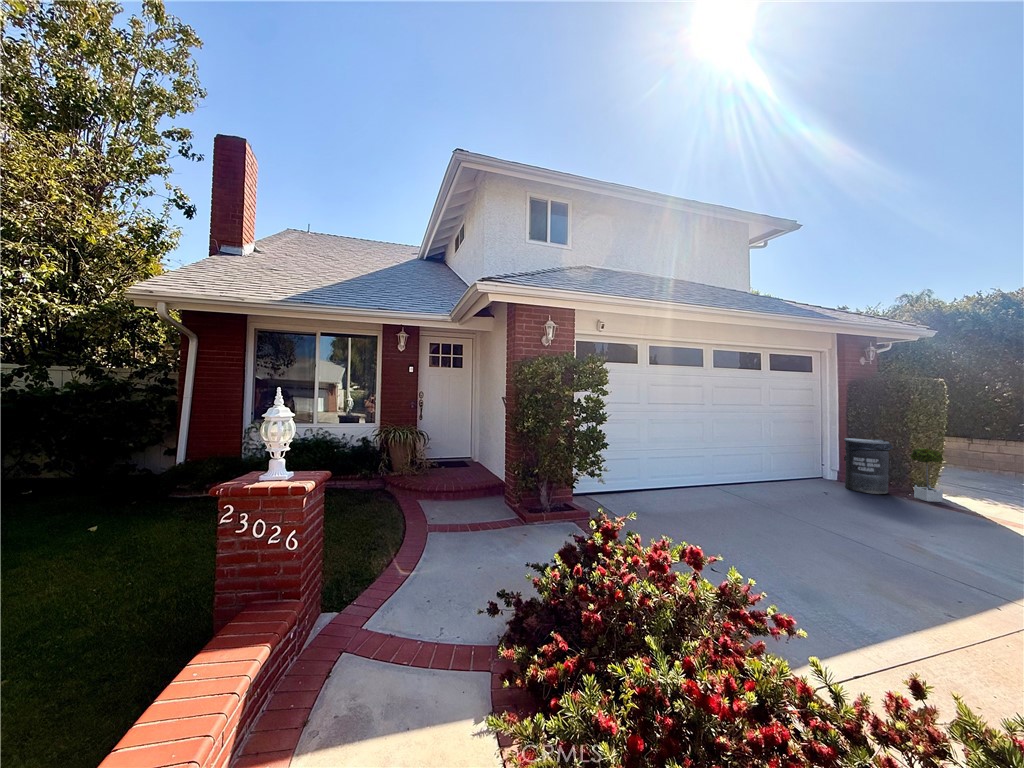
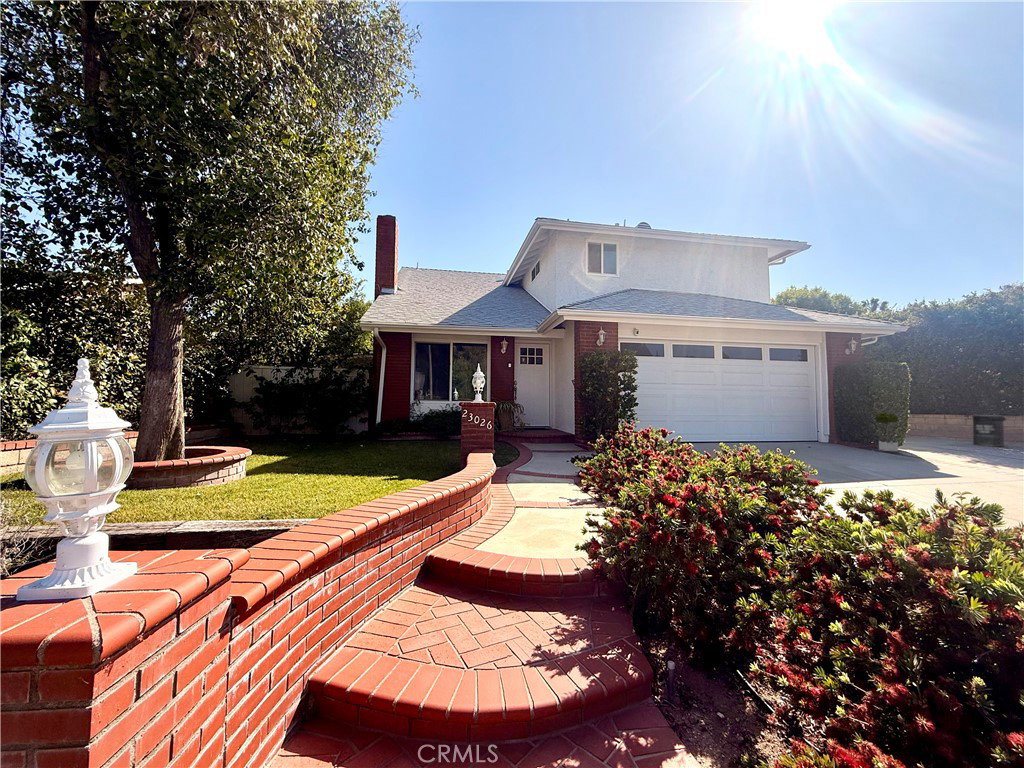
trash can: present [844,438,893,494] -> present [972,414,1006,447]

